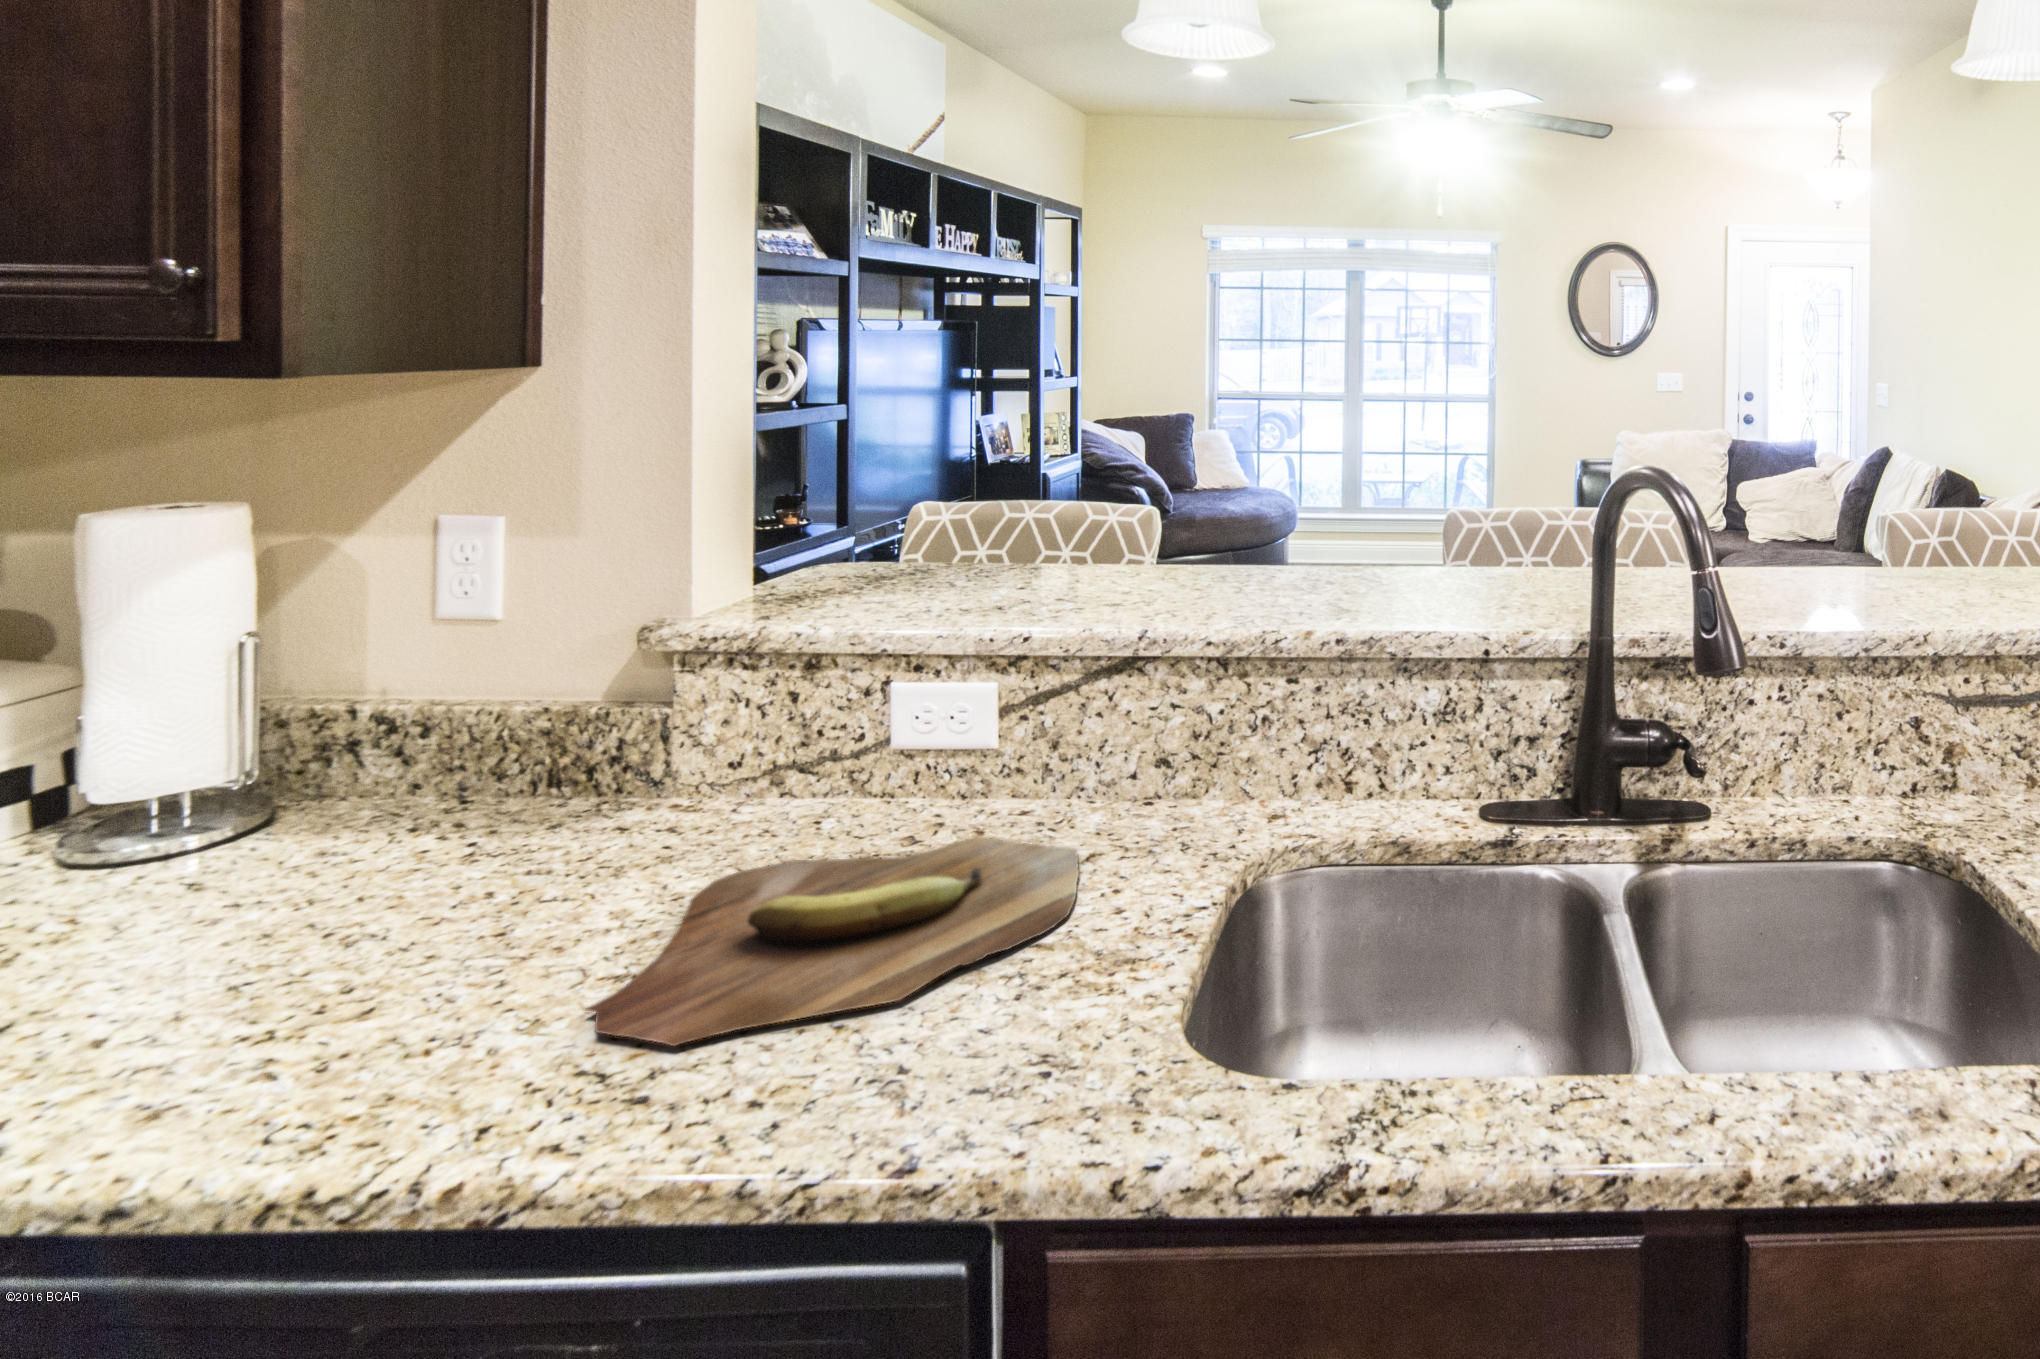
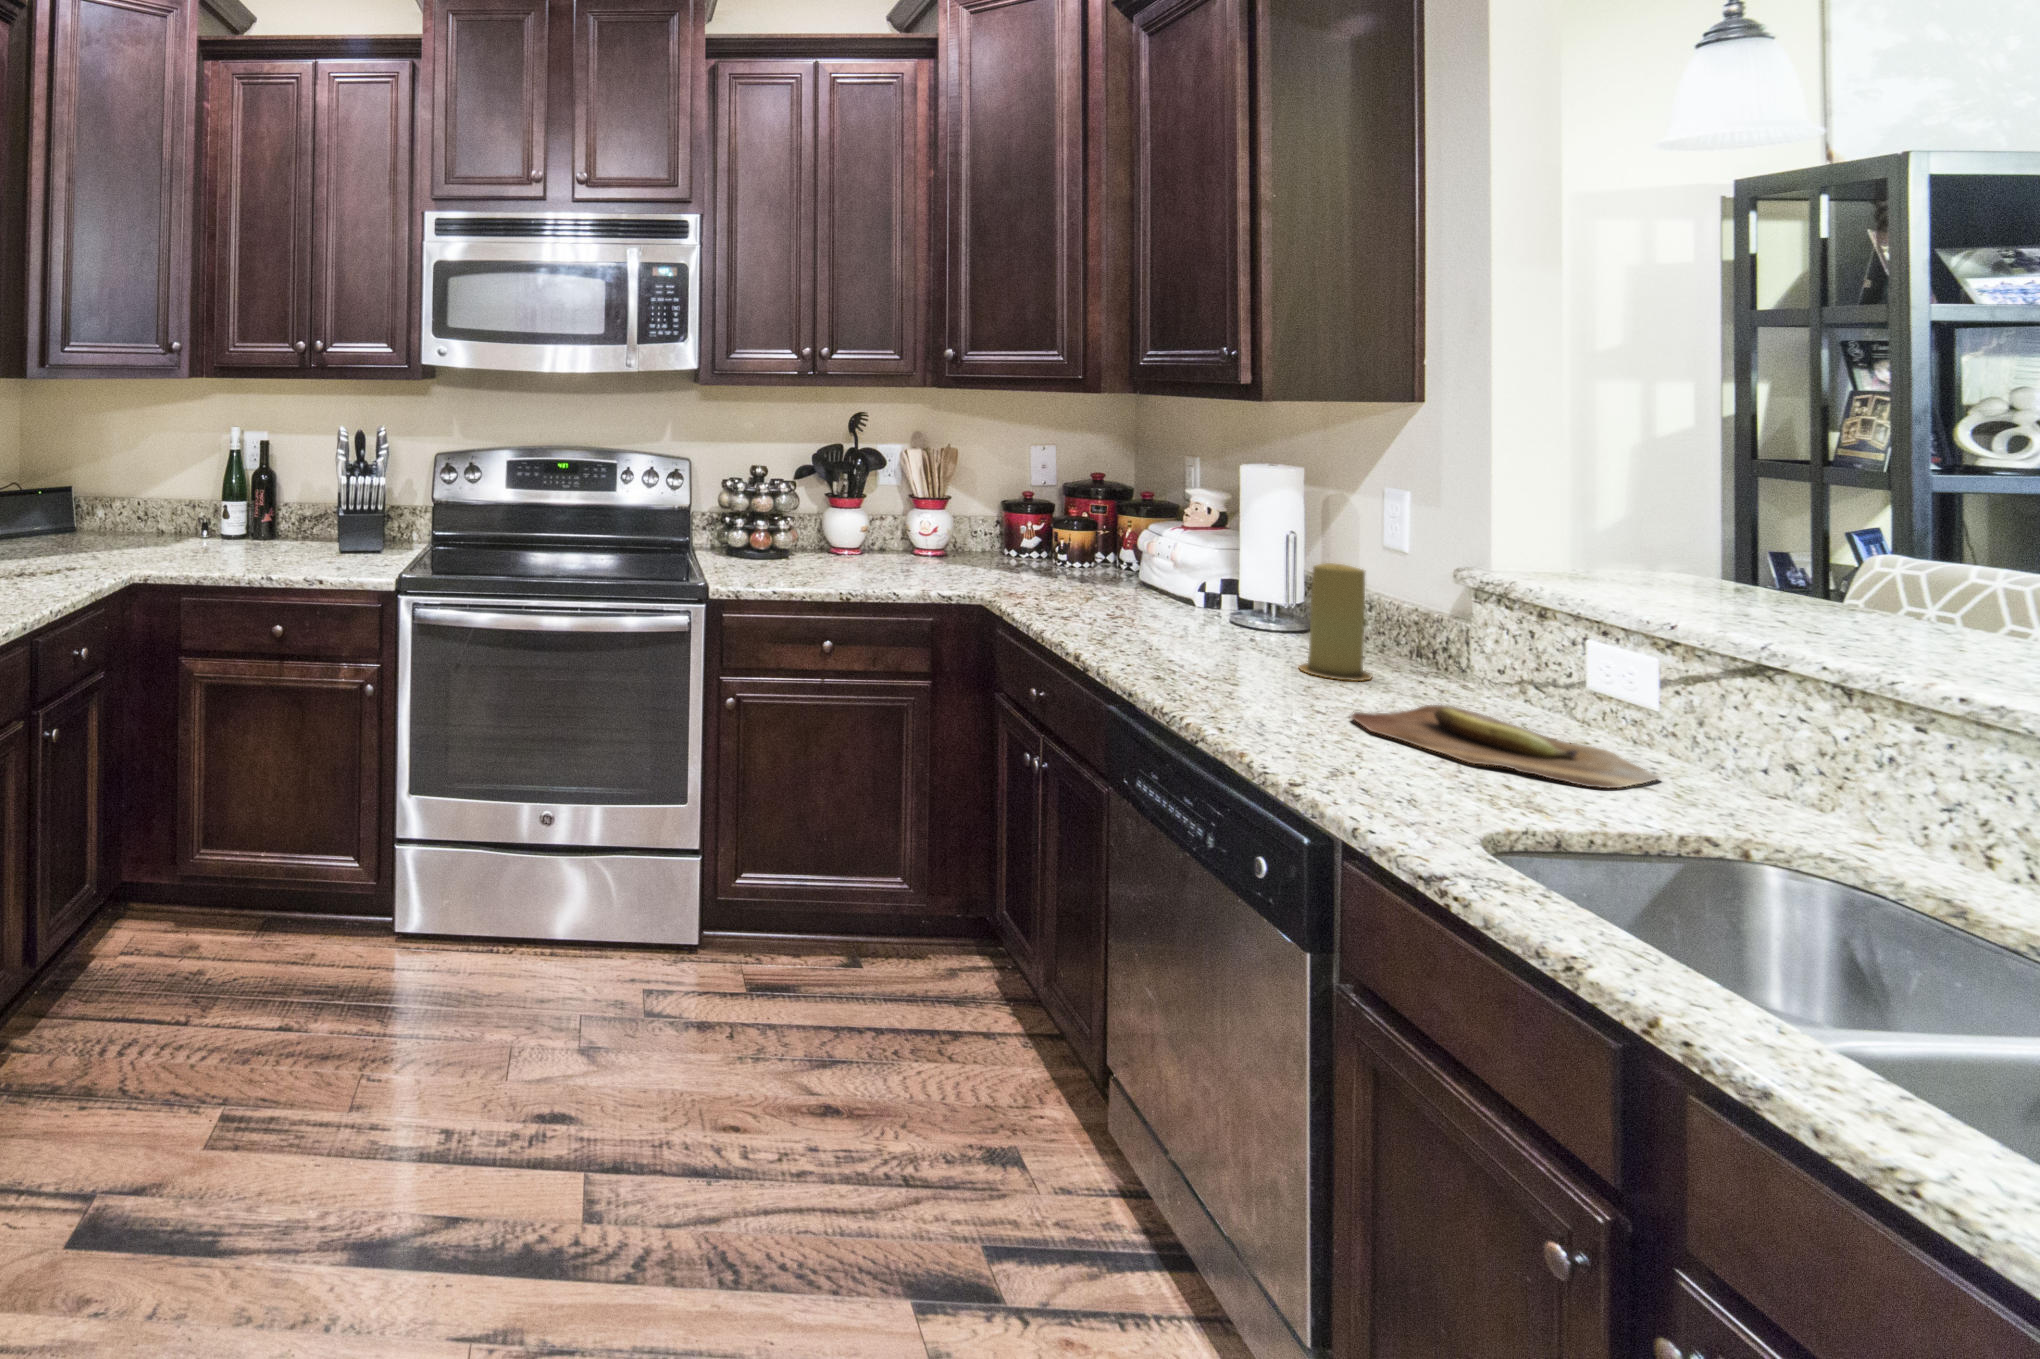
candle: none [340,684,526,946] -> present [1299,563,1373,681]

